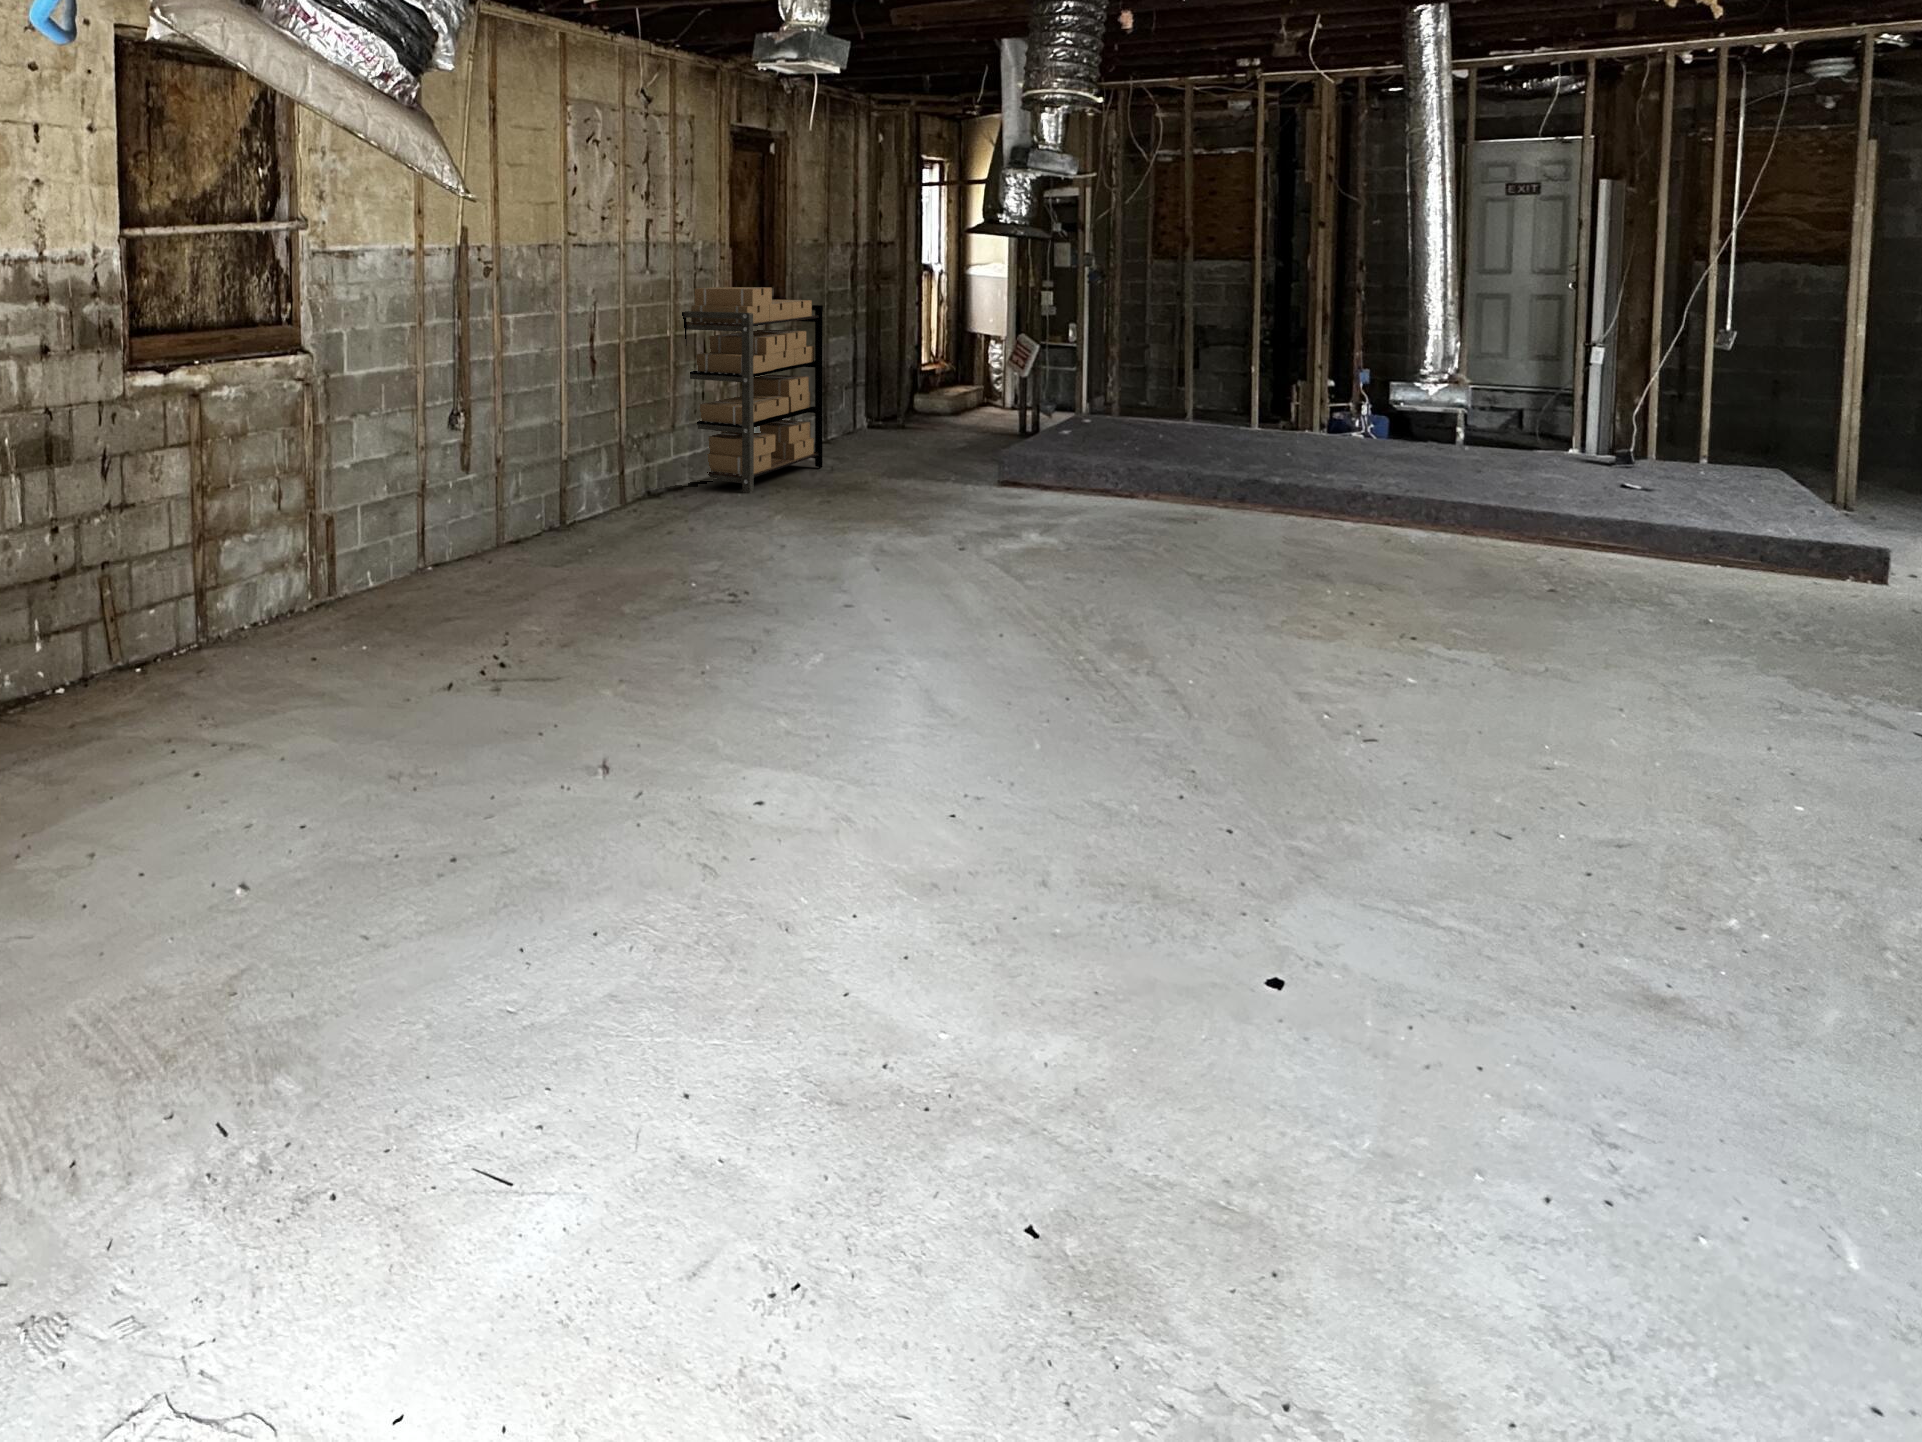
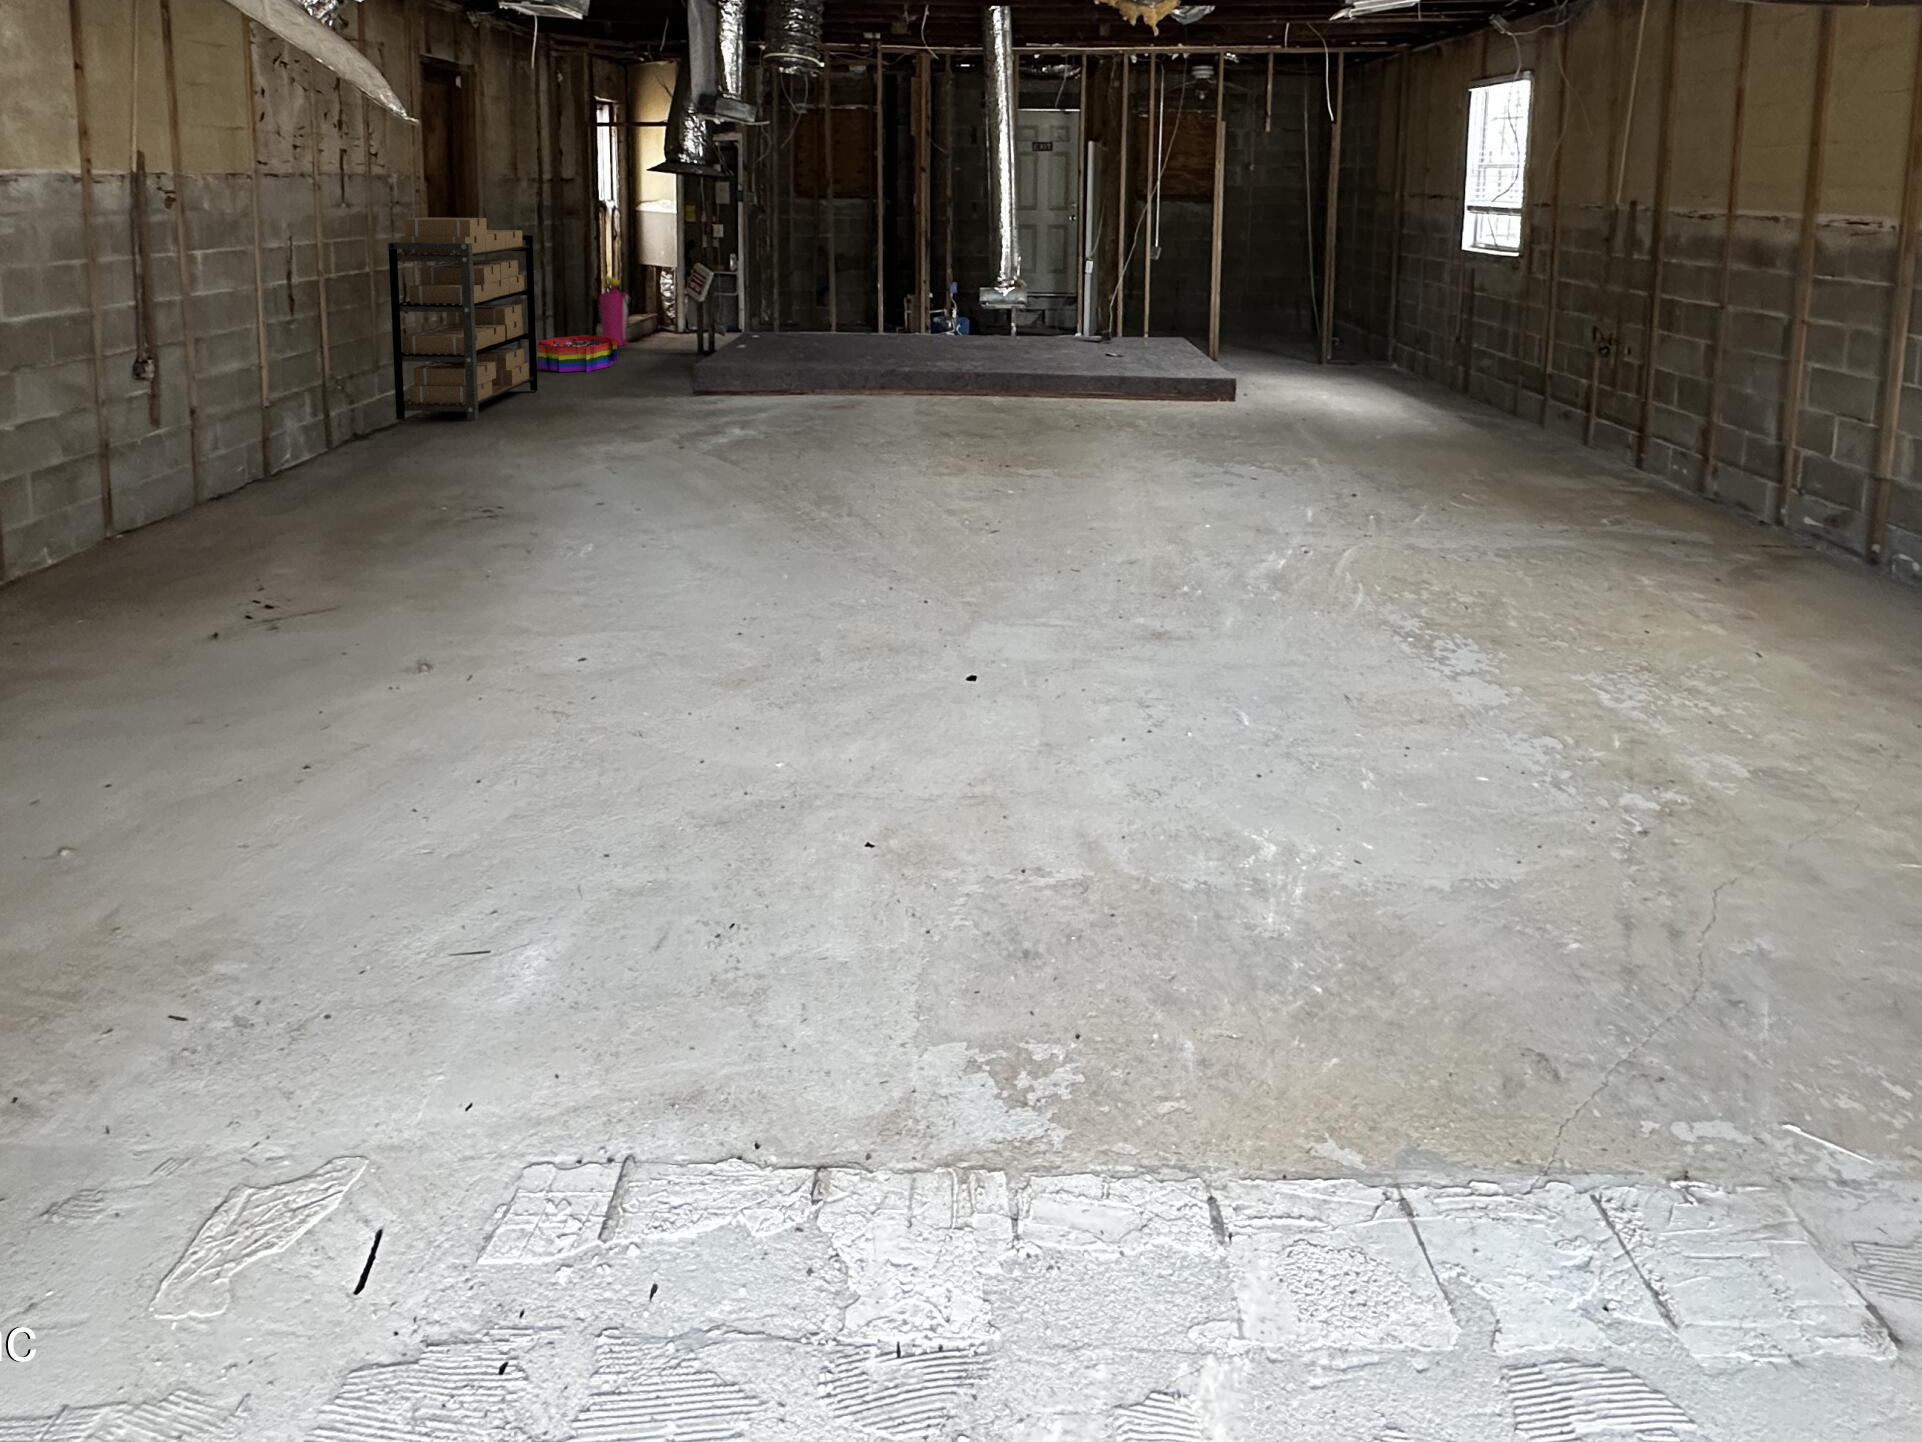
fire extinguisher: none [908,349,938,425] -> present [600,276,629,346]
storage bin: none [832,412,917,451] -> present [537,335,617,372]

